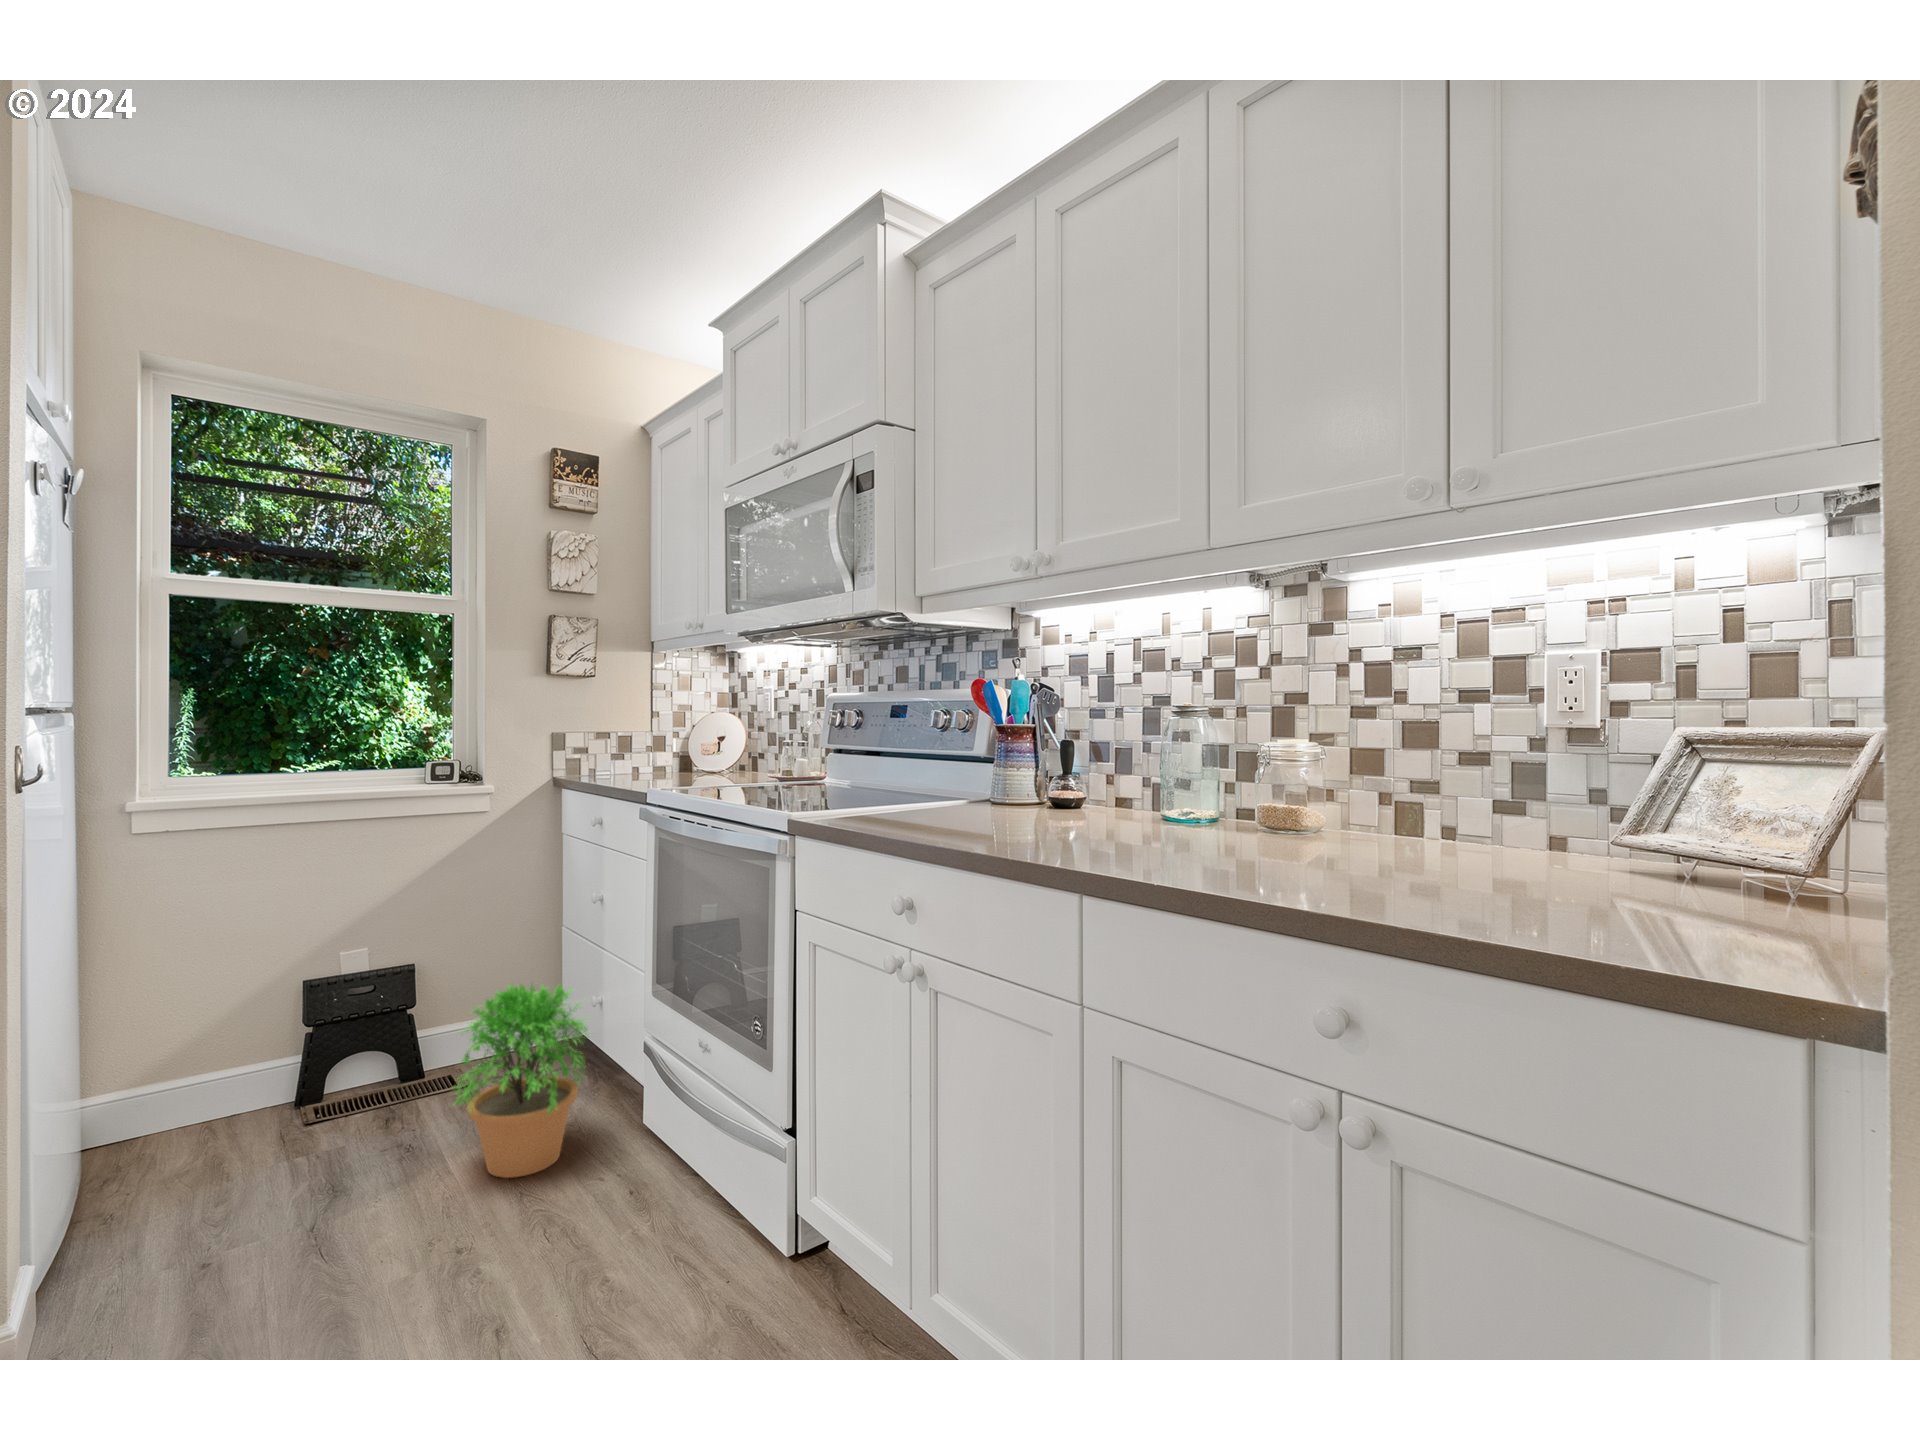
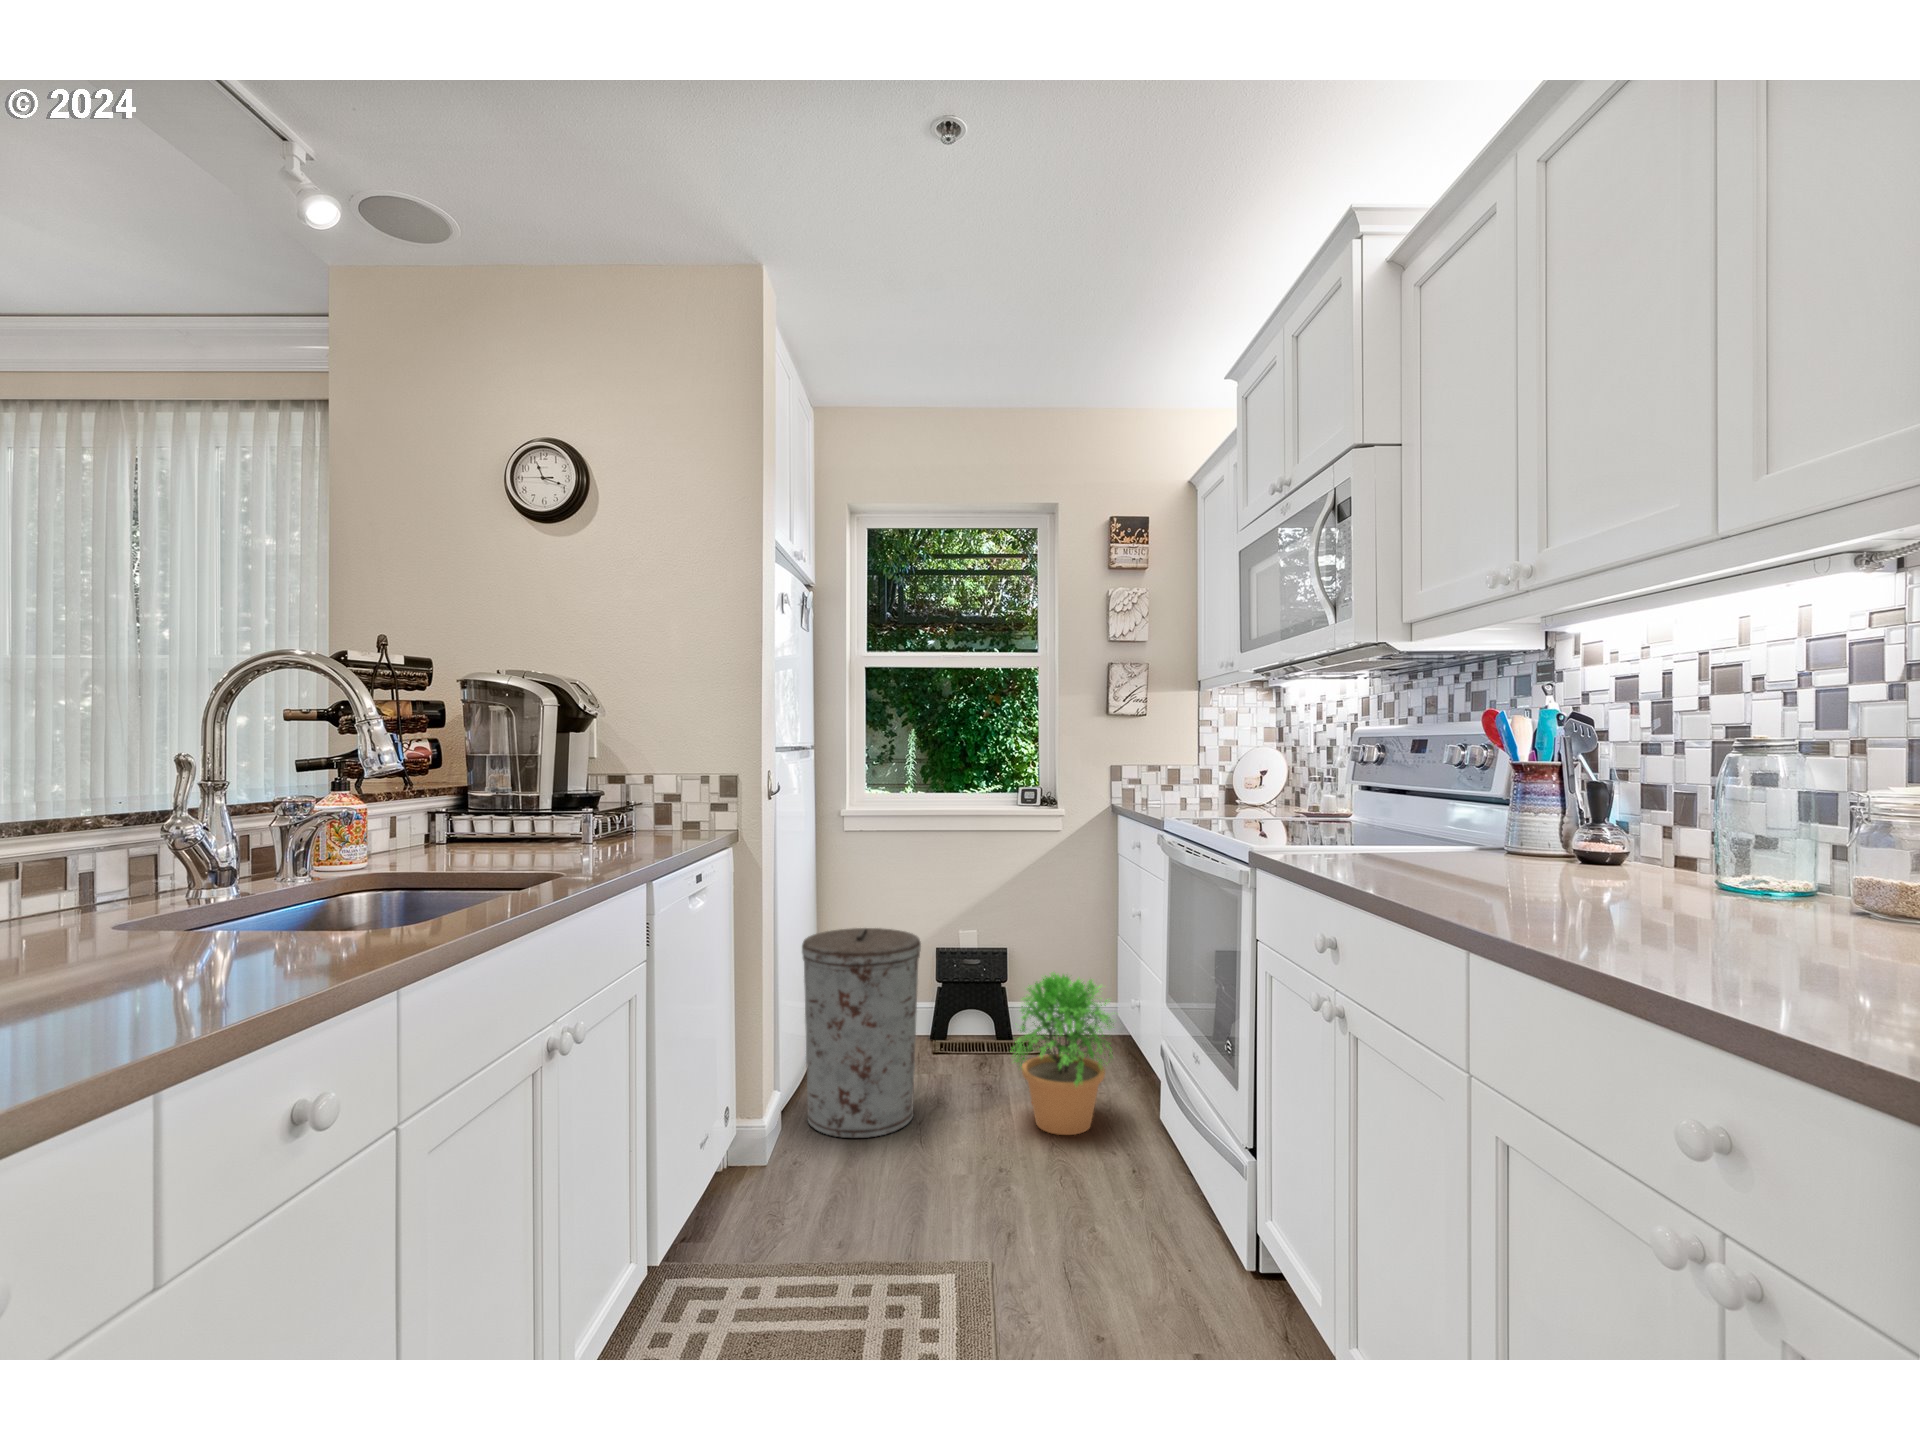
trash can: none [84,968,310,1291] -> present [802,928,921,1138]

